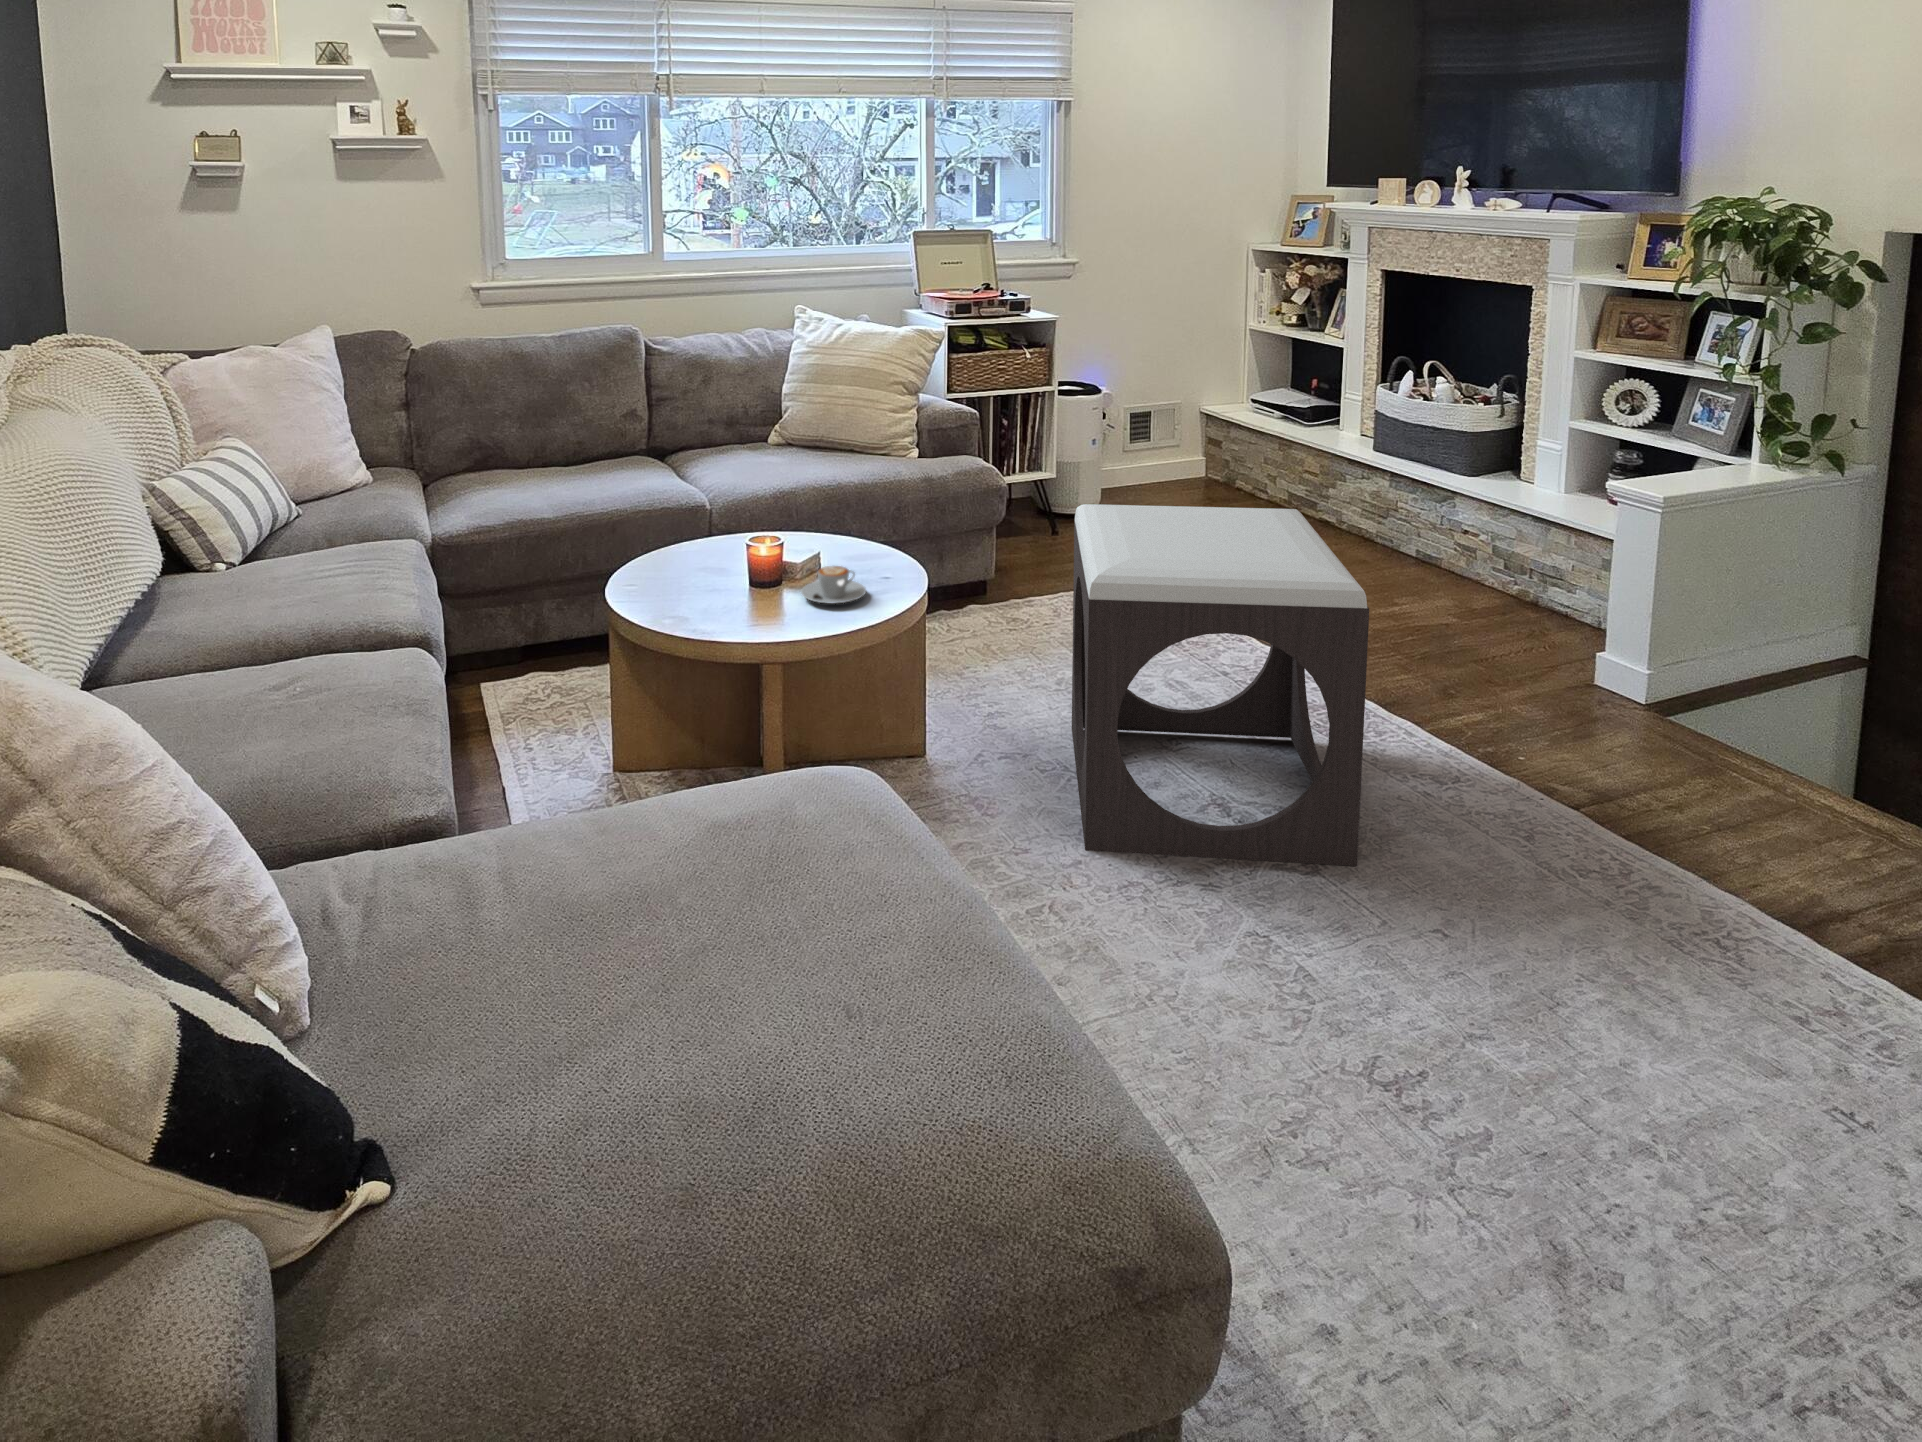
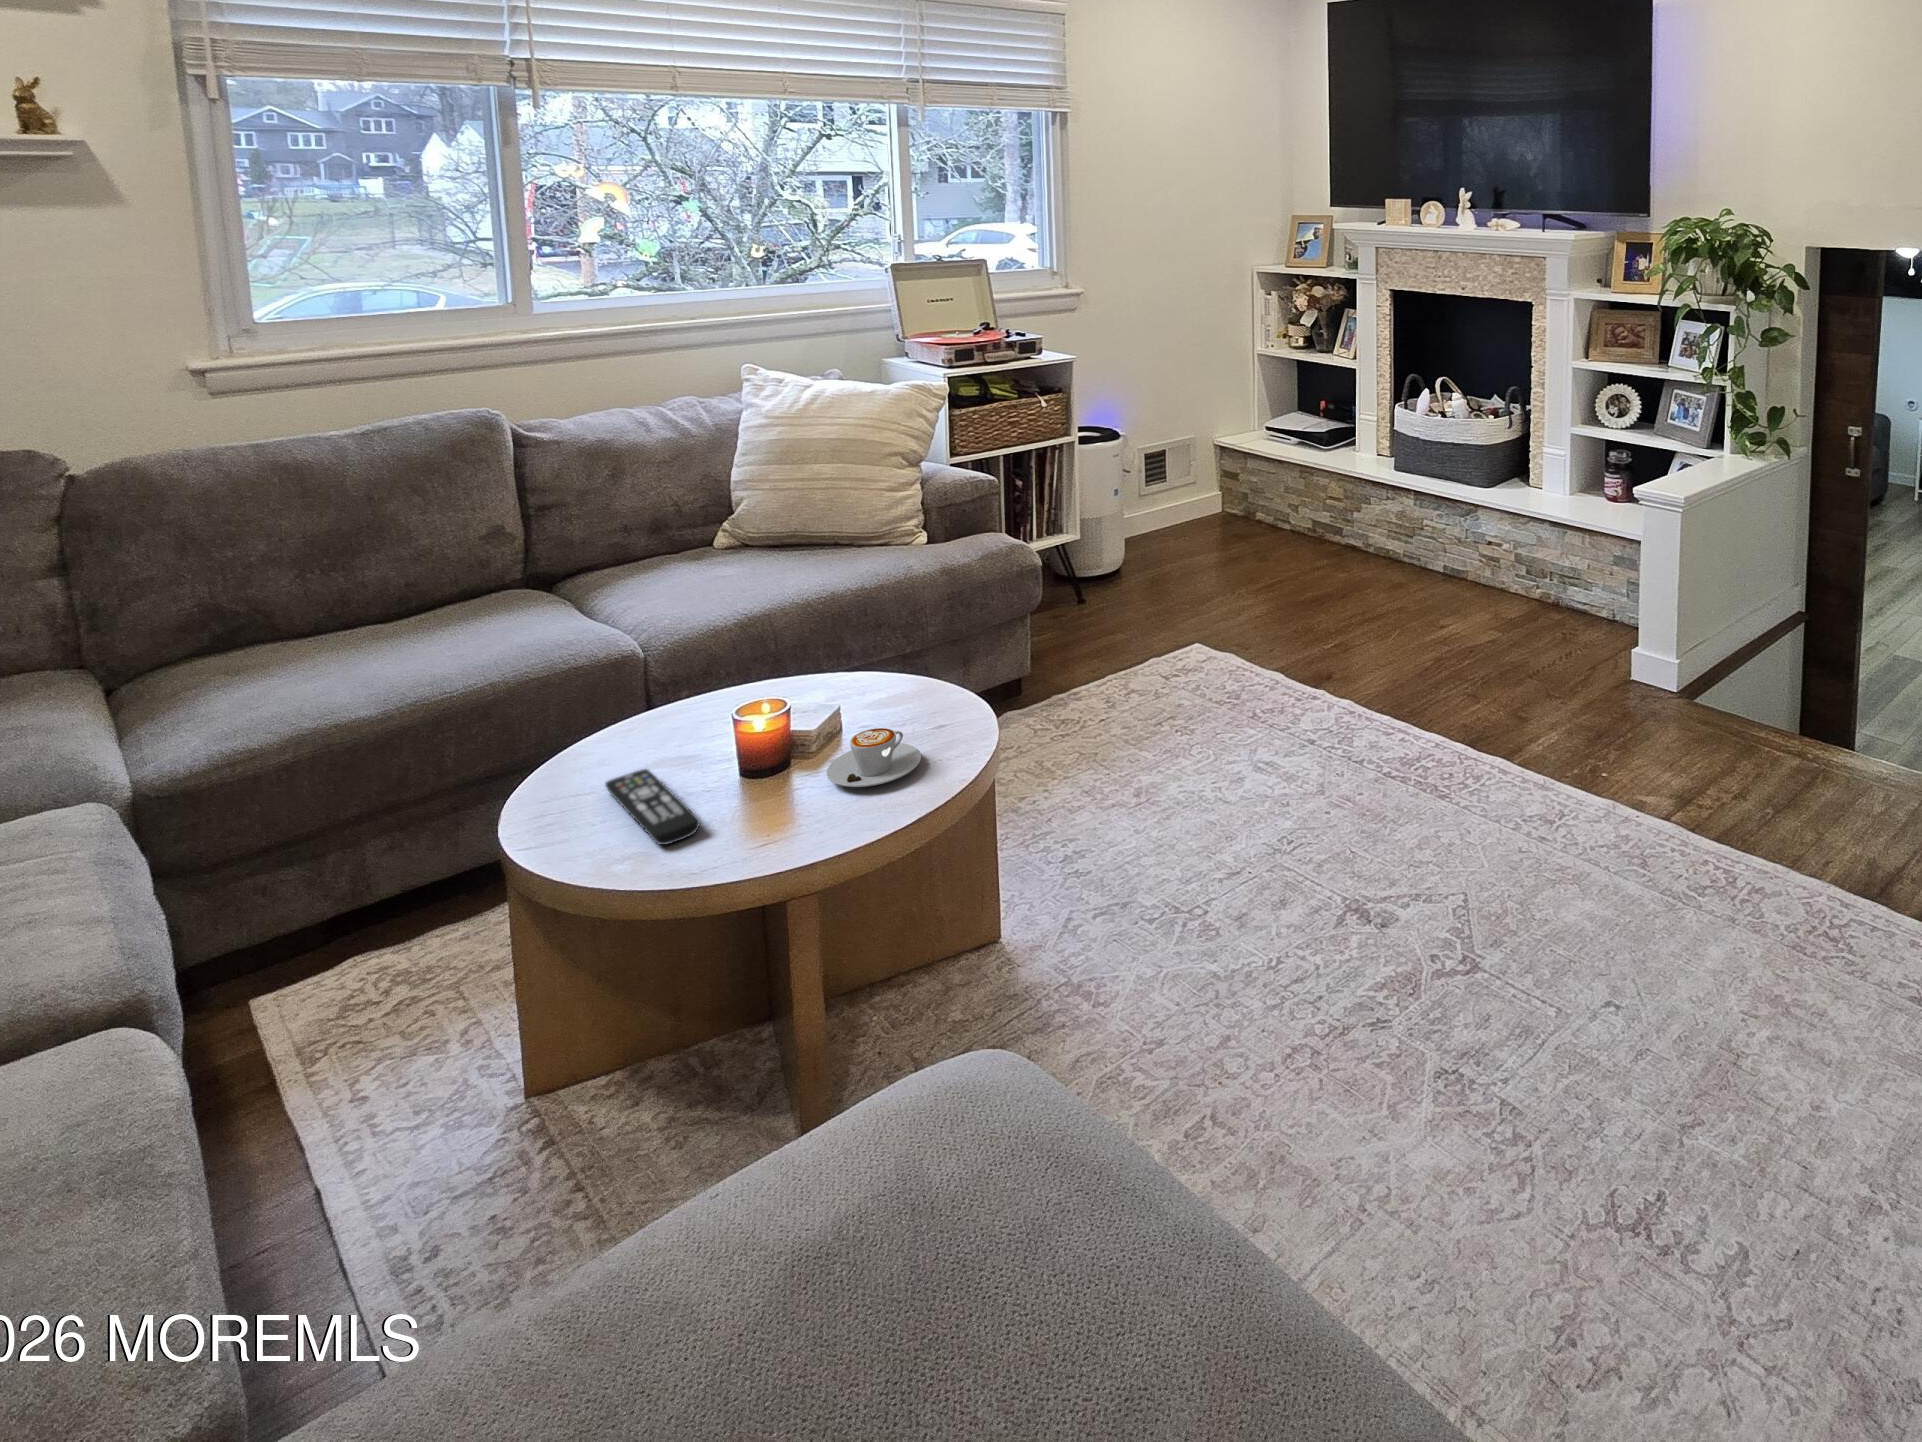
footstool: present [1072,504,1369,866] -> none [1168,564,1519,1020]
remote control: none [668,568,717,613] -> present [605,769,700,845]

